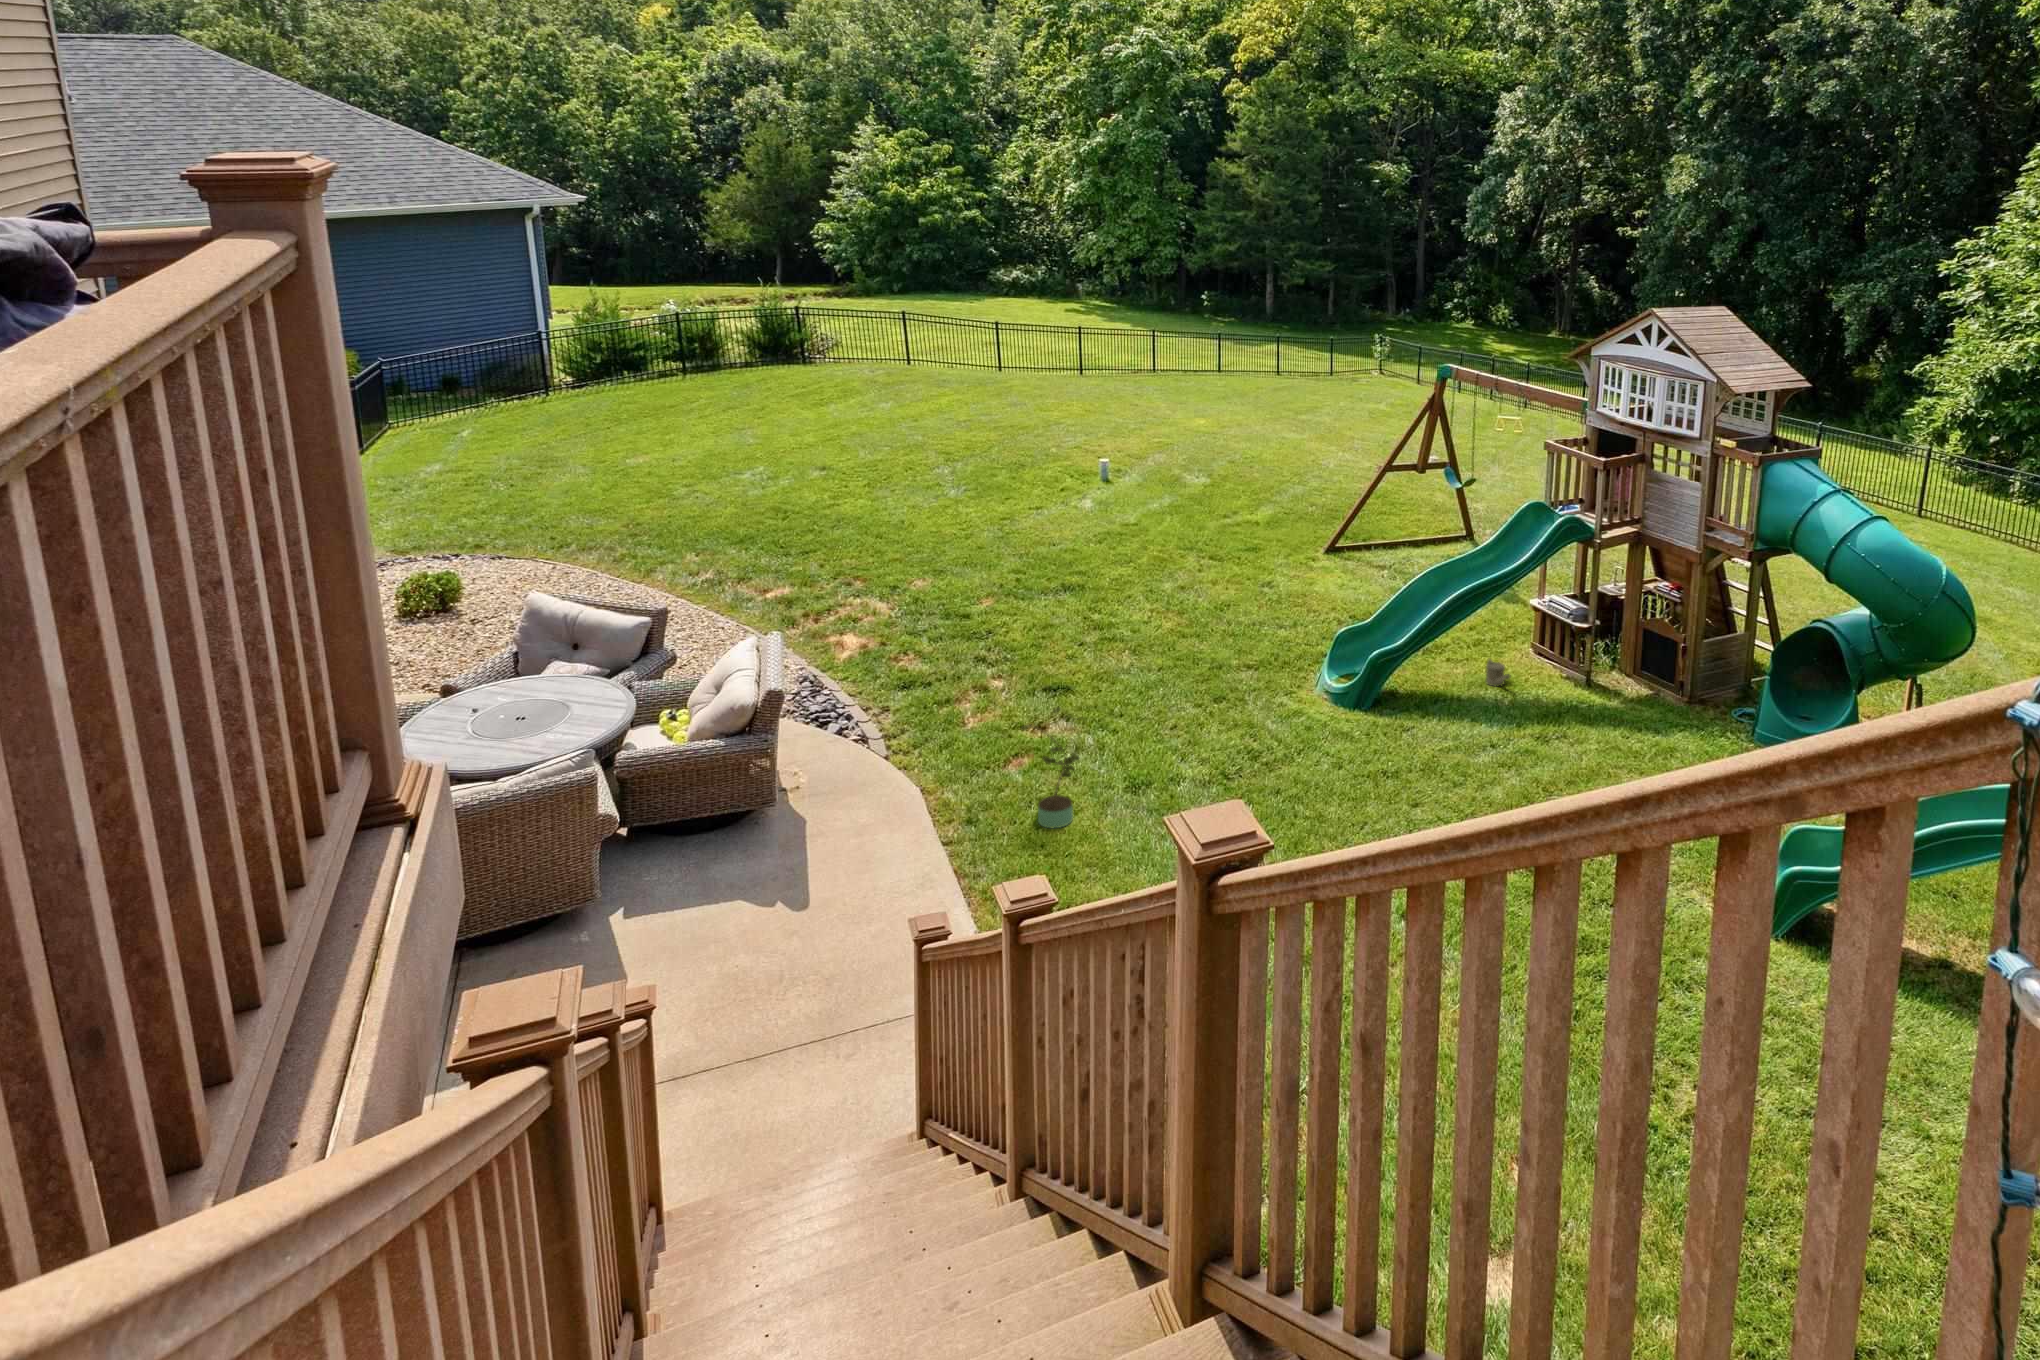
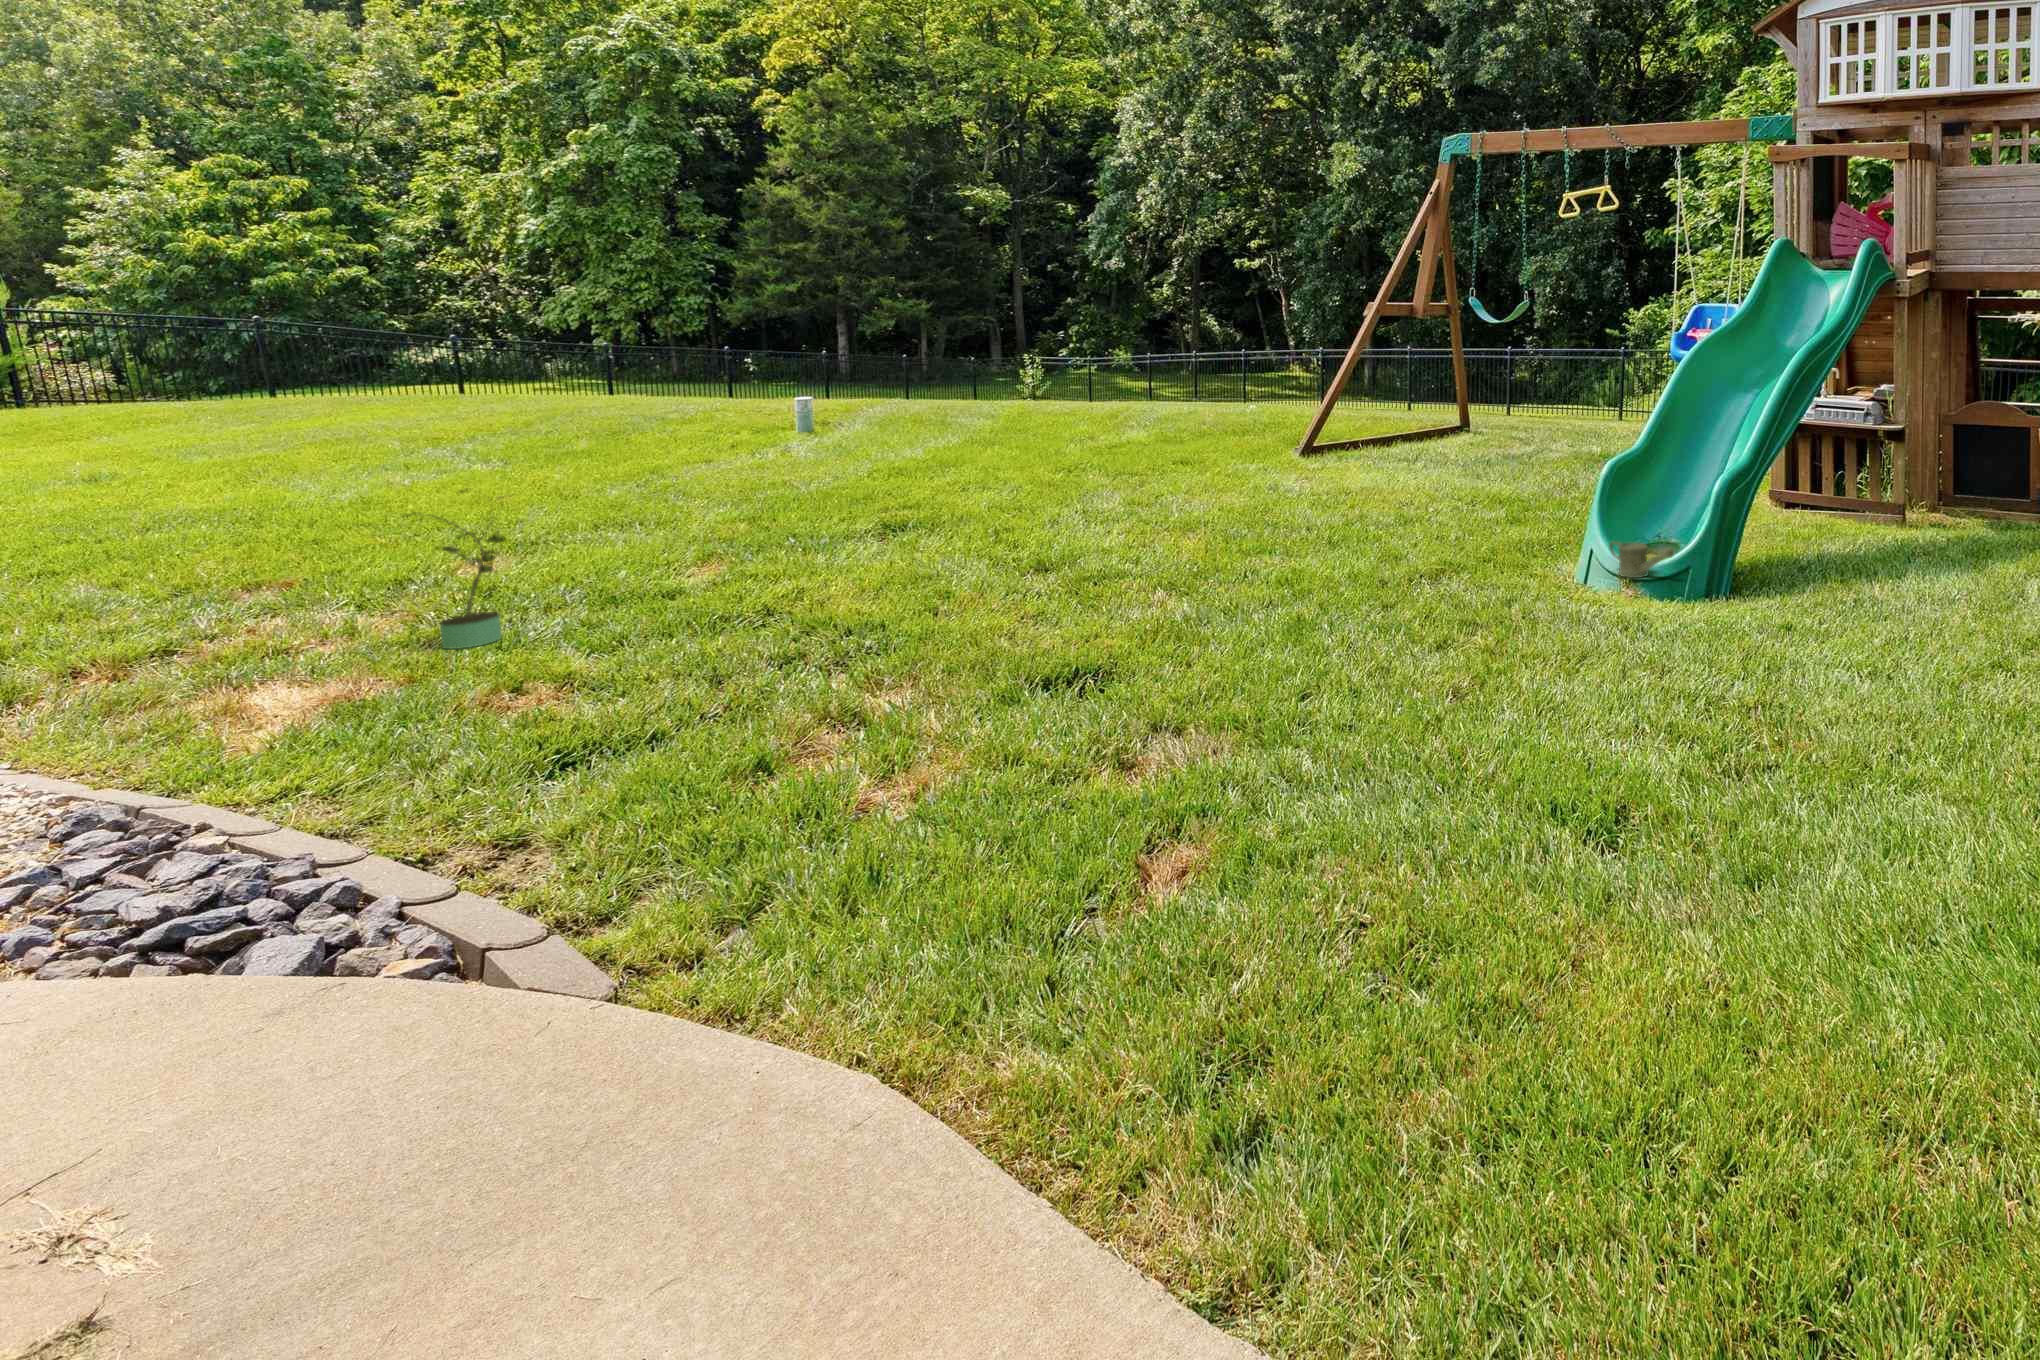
potted plant: present [1021,707,1083,828] -> present [407,489,513,649]

